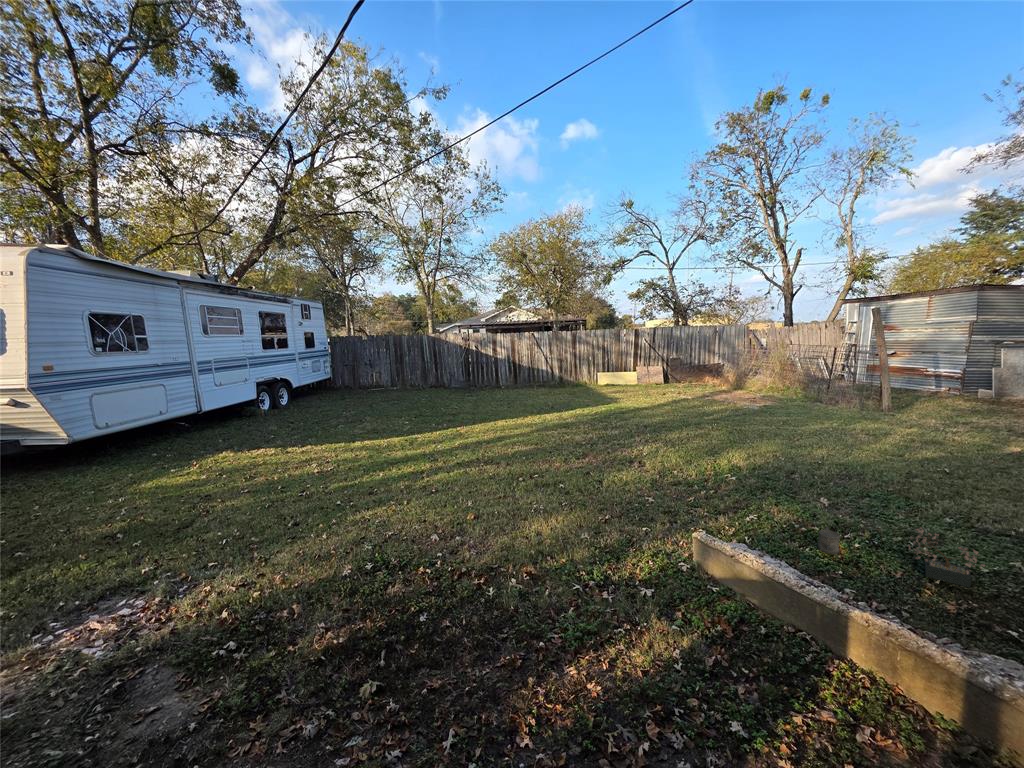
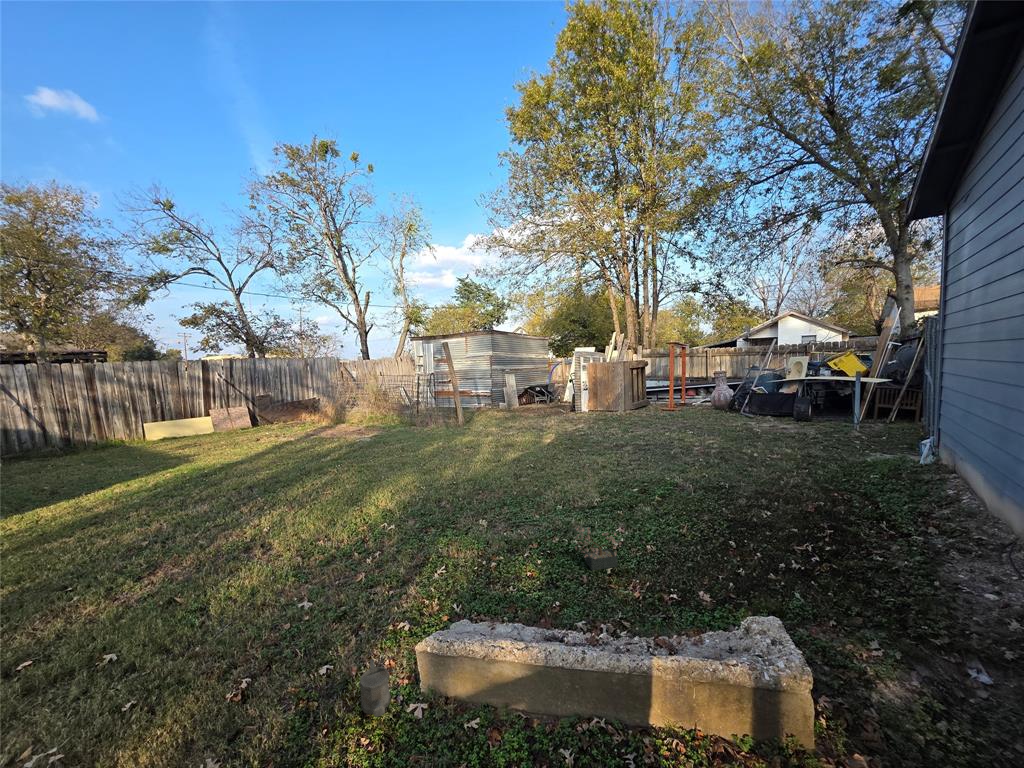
watering can: present [818,527,840,554] -> present [359,659,391,717]

